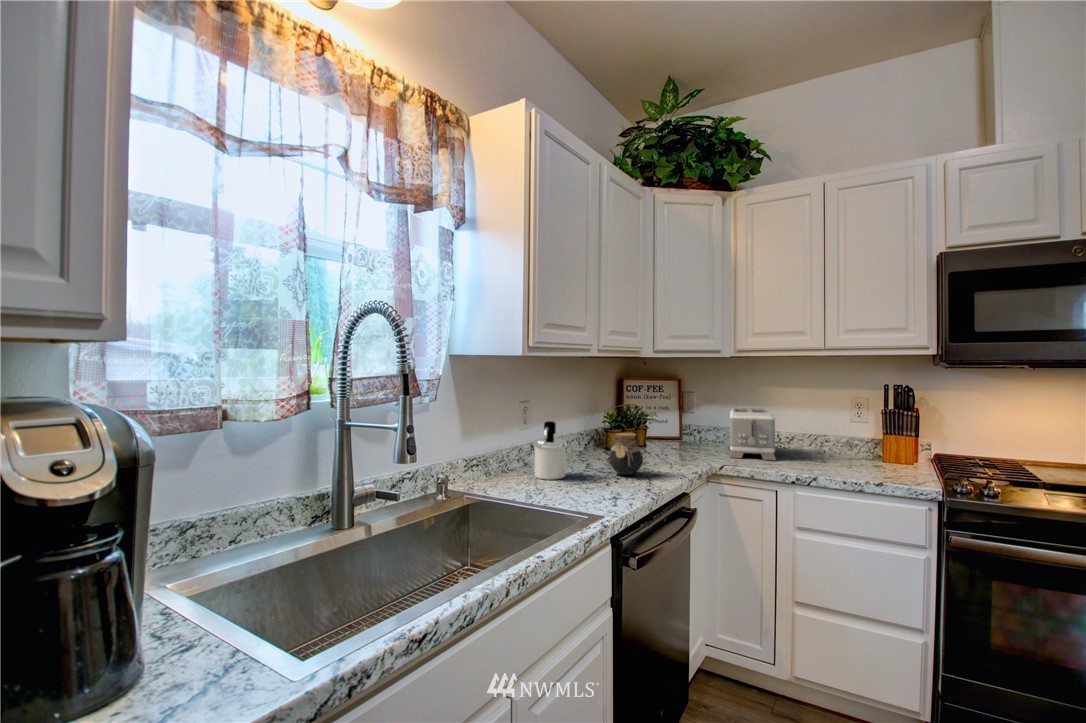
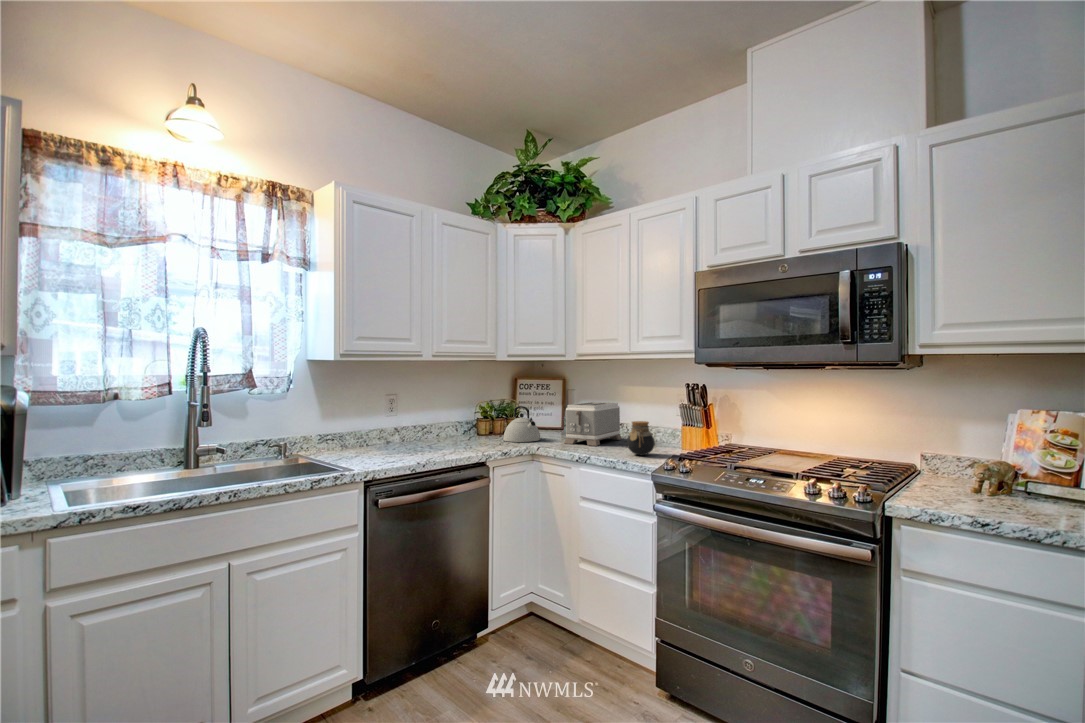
kettle: none [644,413,690,457] -> present [503,406,541,442]
soap dispenser: present [533,421,567,479] -> none [368,409,399,452]
jar: present [609,433,643,475] -> present [627,421,655,455]

